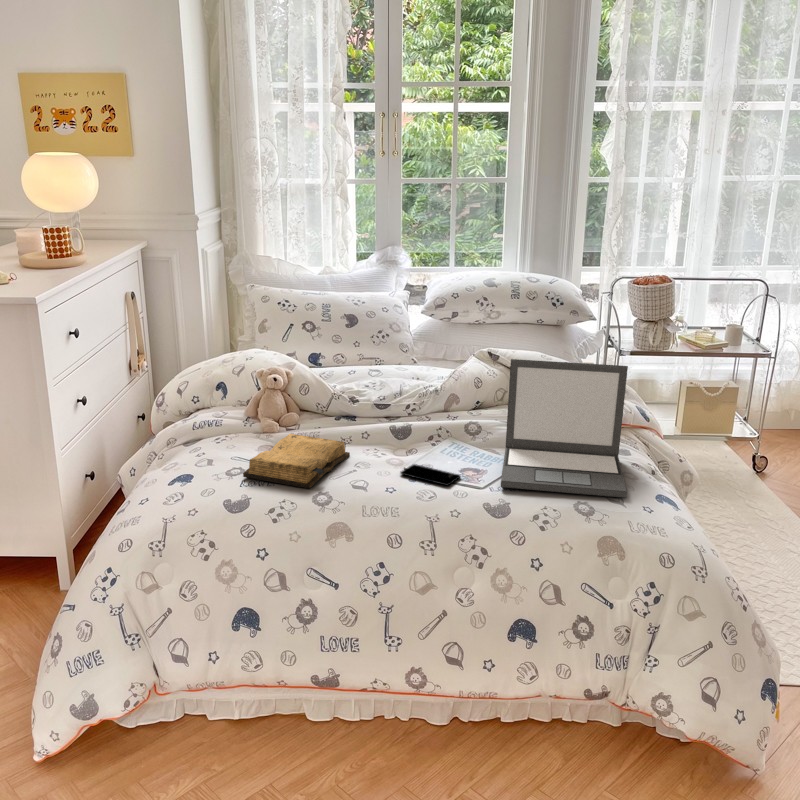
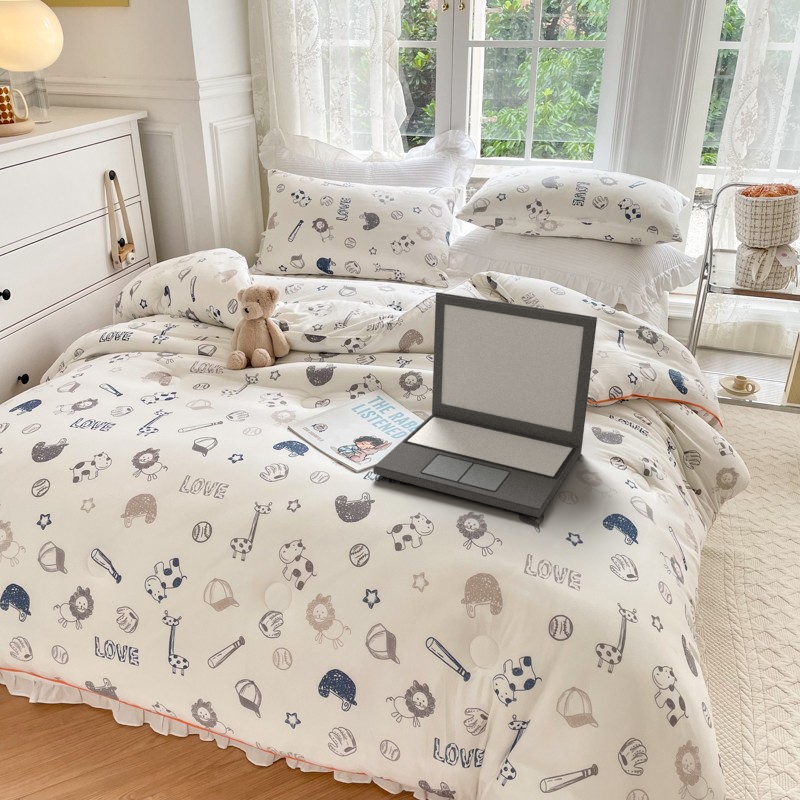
diary: present [243,434,350,488] -> none [82,364,235,442]
smartphone: present [400,464,460,486] -> none [267,424,339,462]

